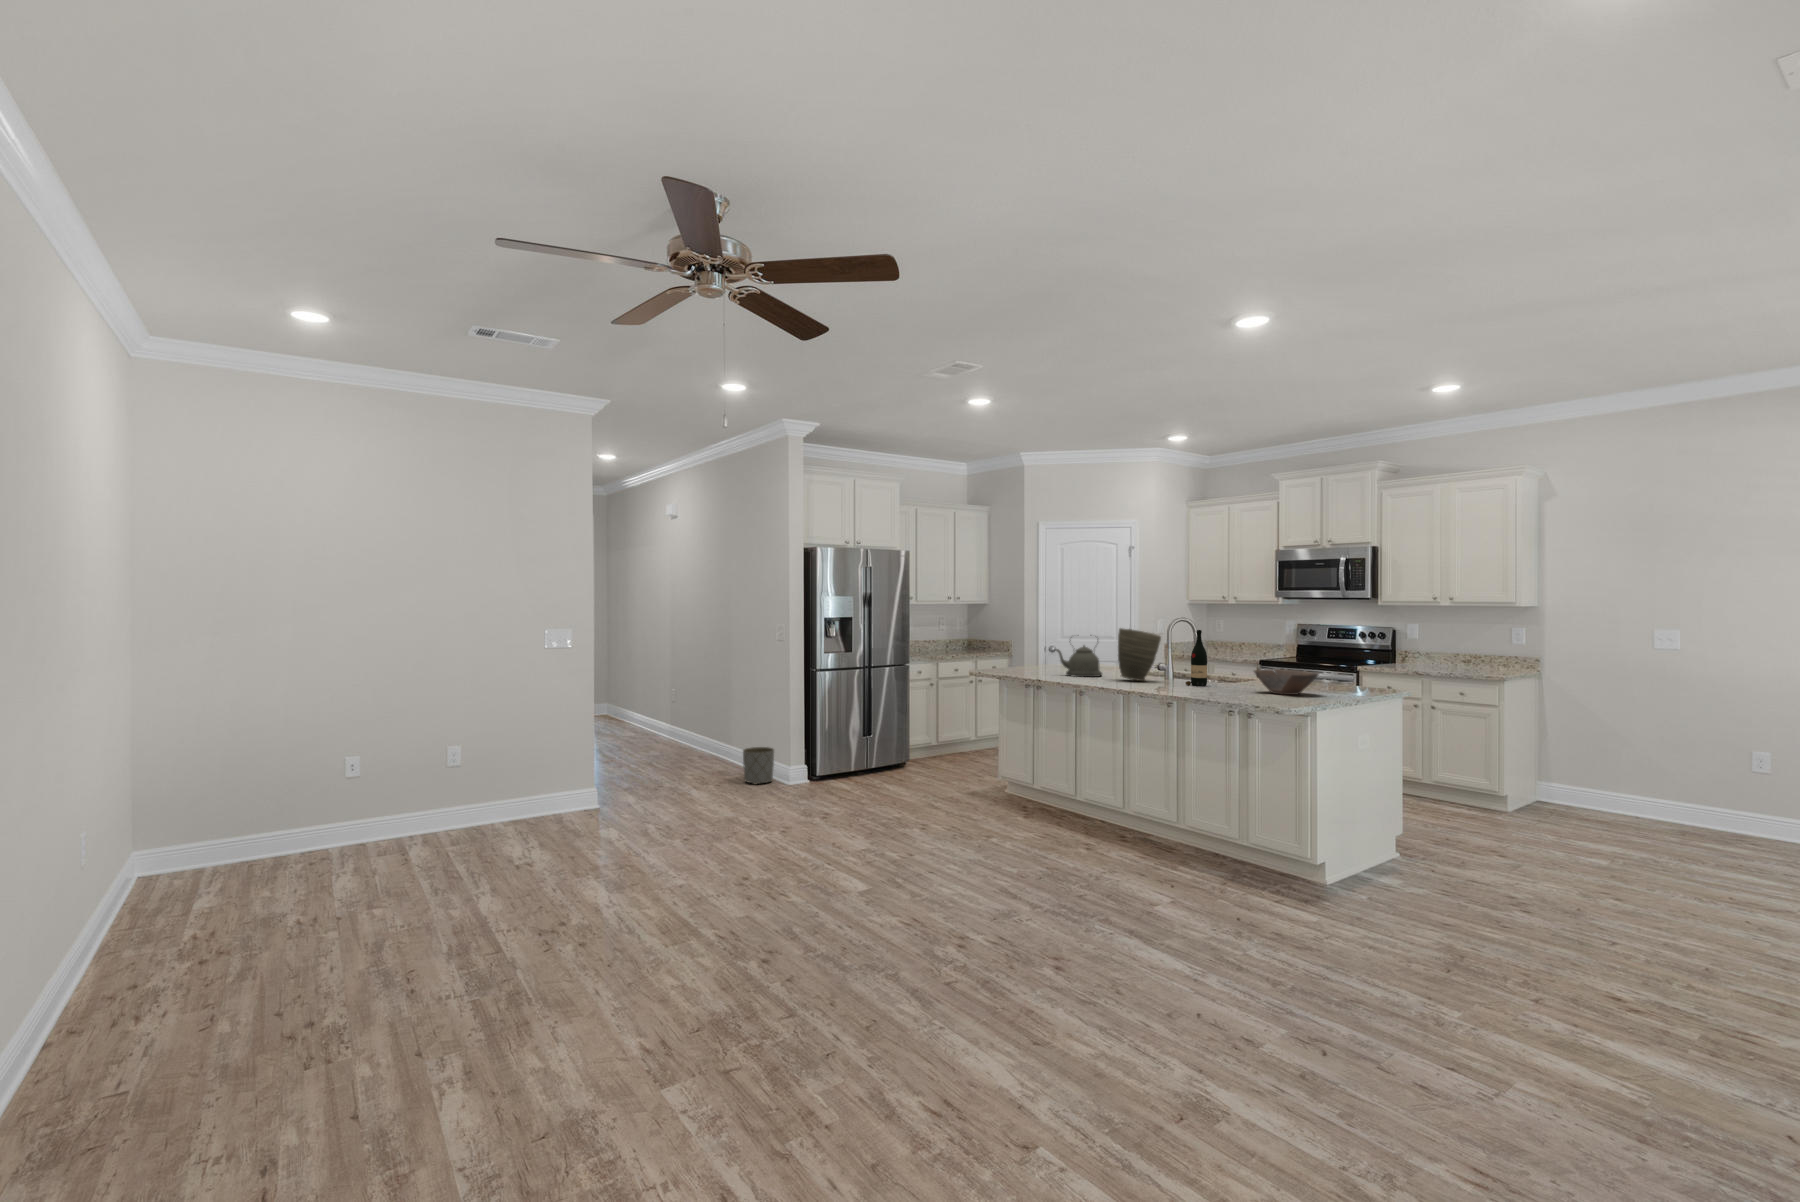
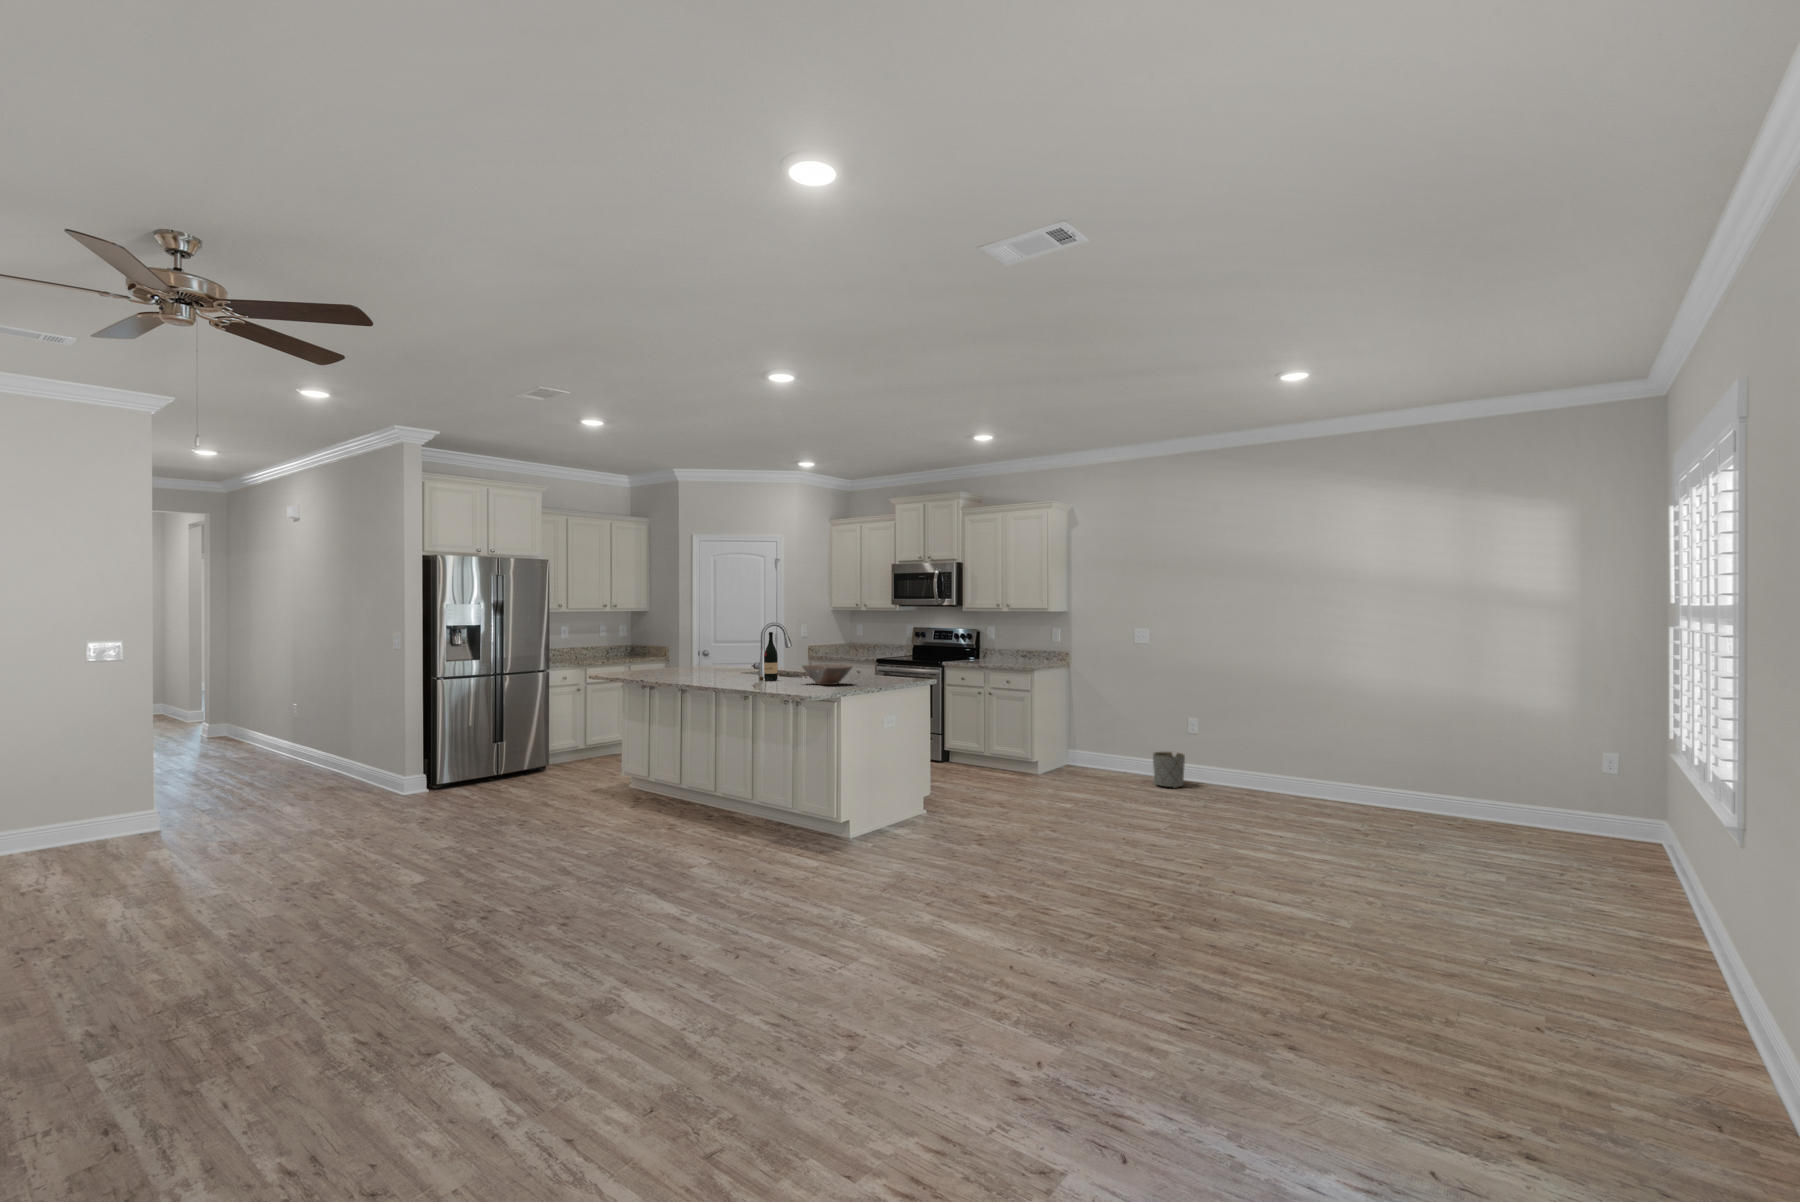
vase: present [1118,628,1161,681] -> none [708,631,746,678]
kettle: present [1056,646,1102,677] -> none [659,638,703,676]
planter: present [743,747,774,784] -> present [1153,752,1185,788]

